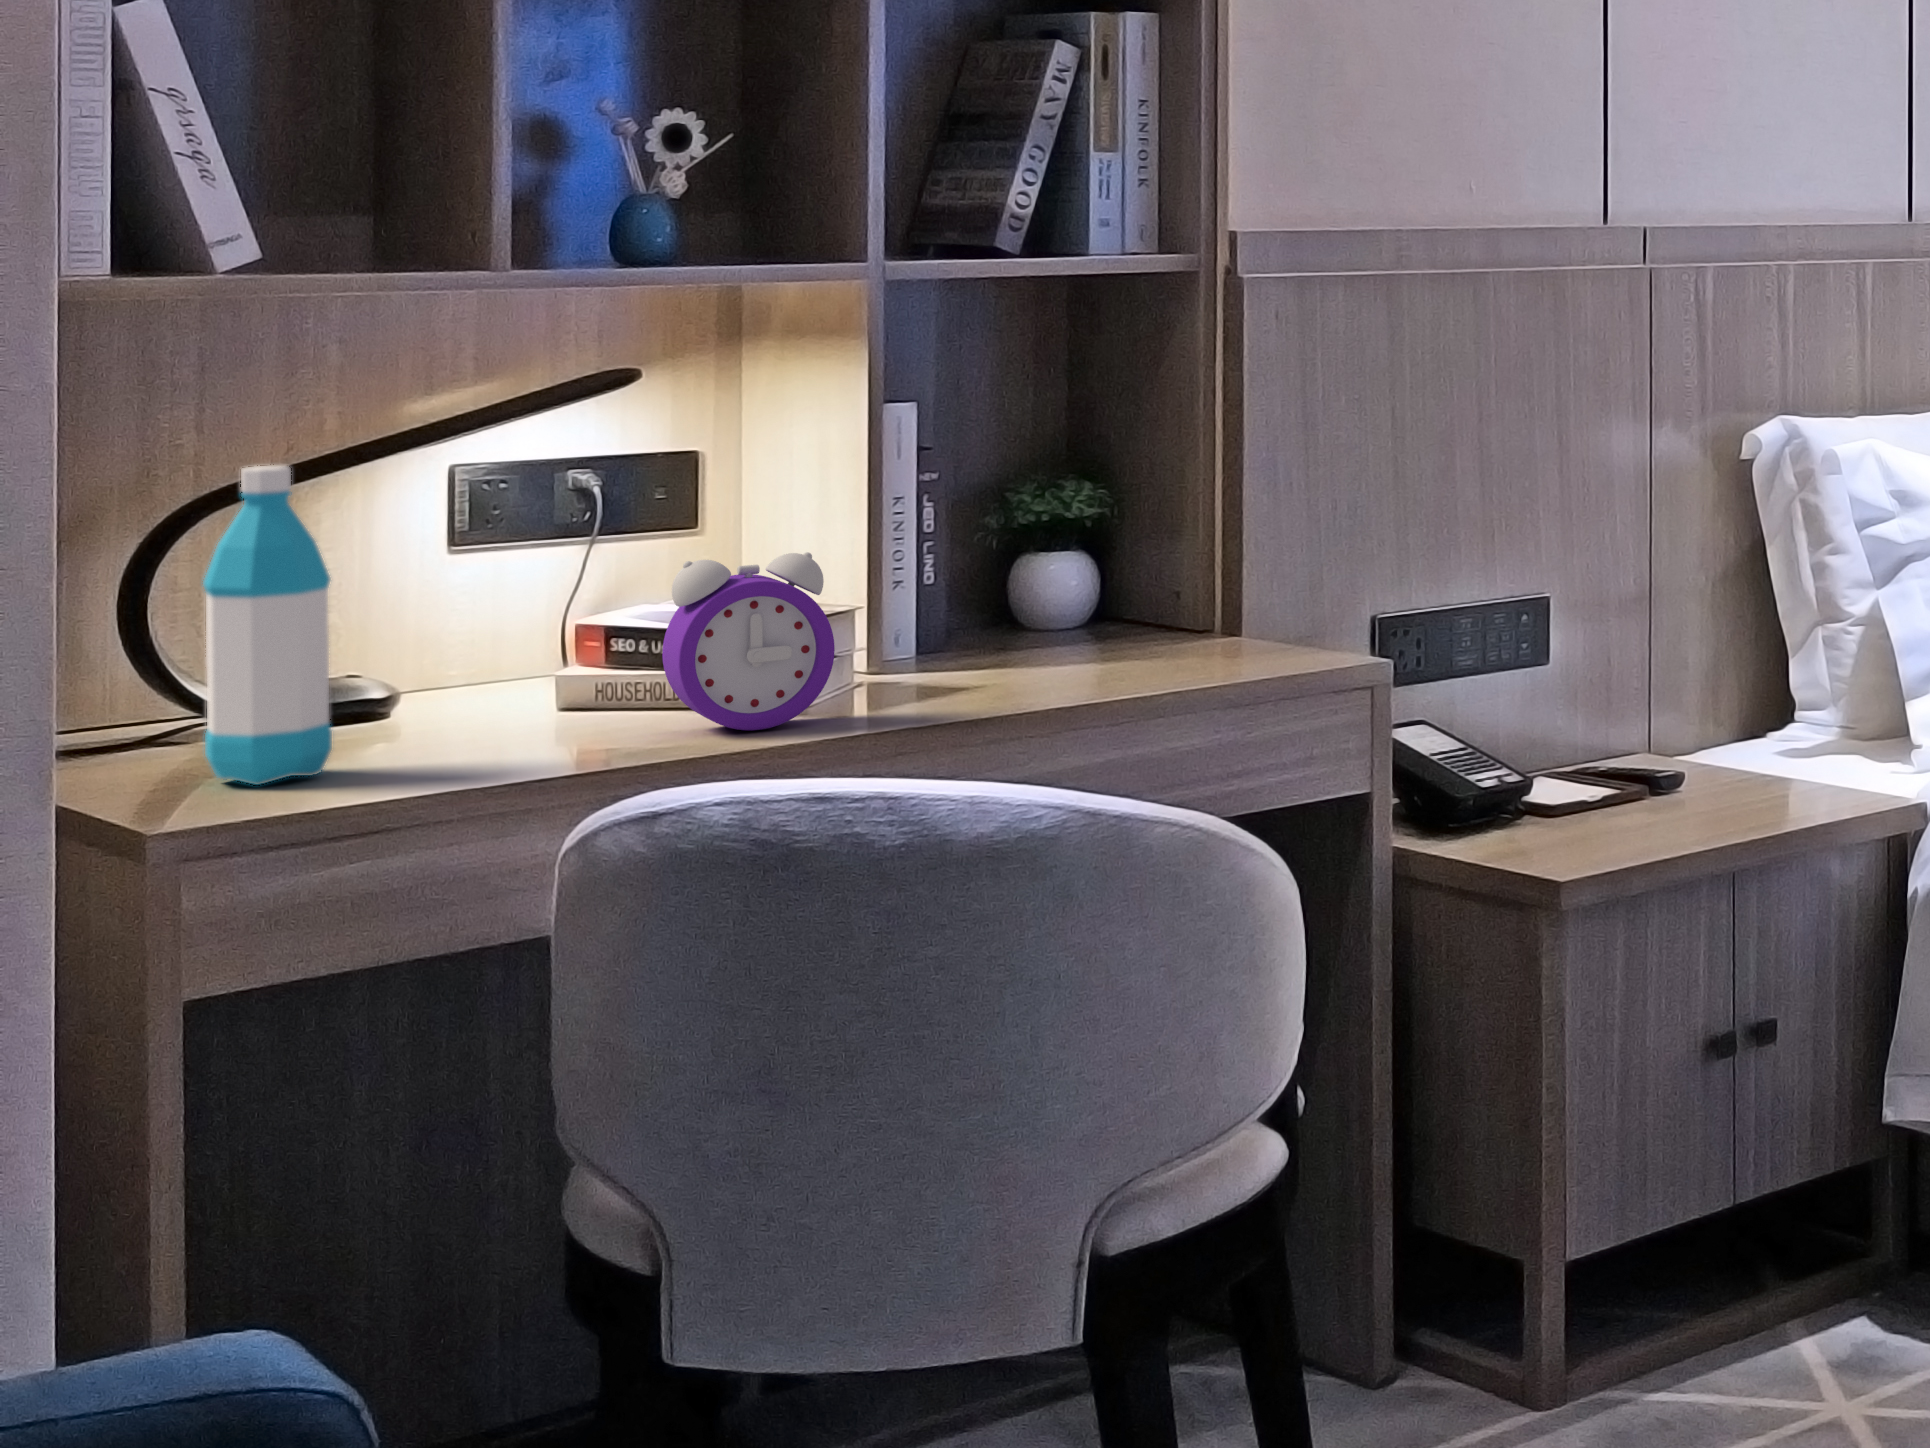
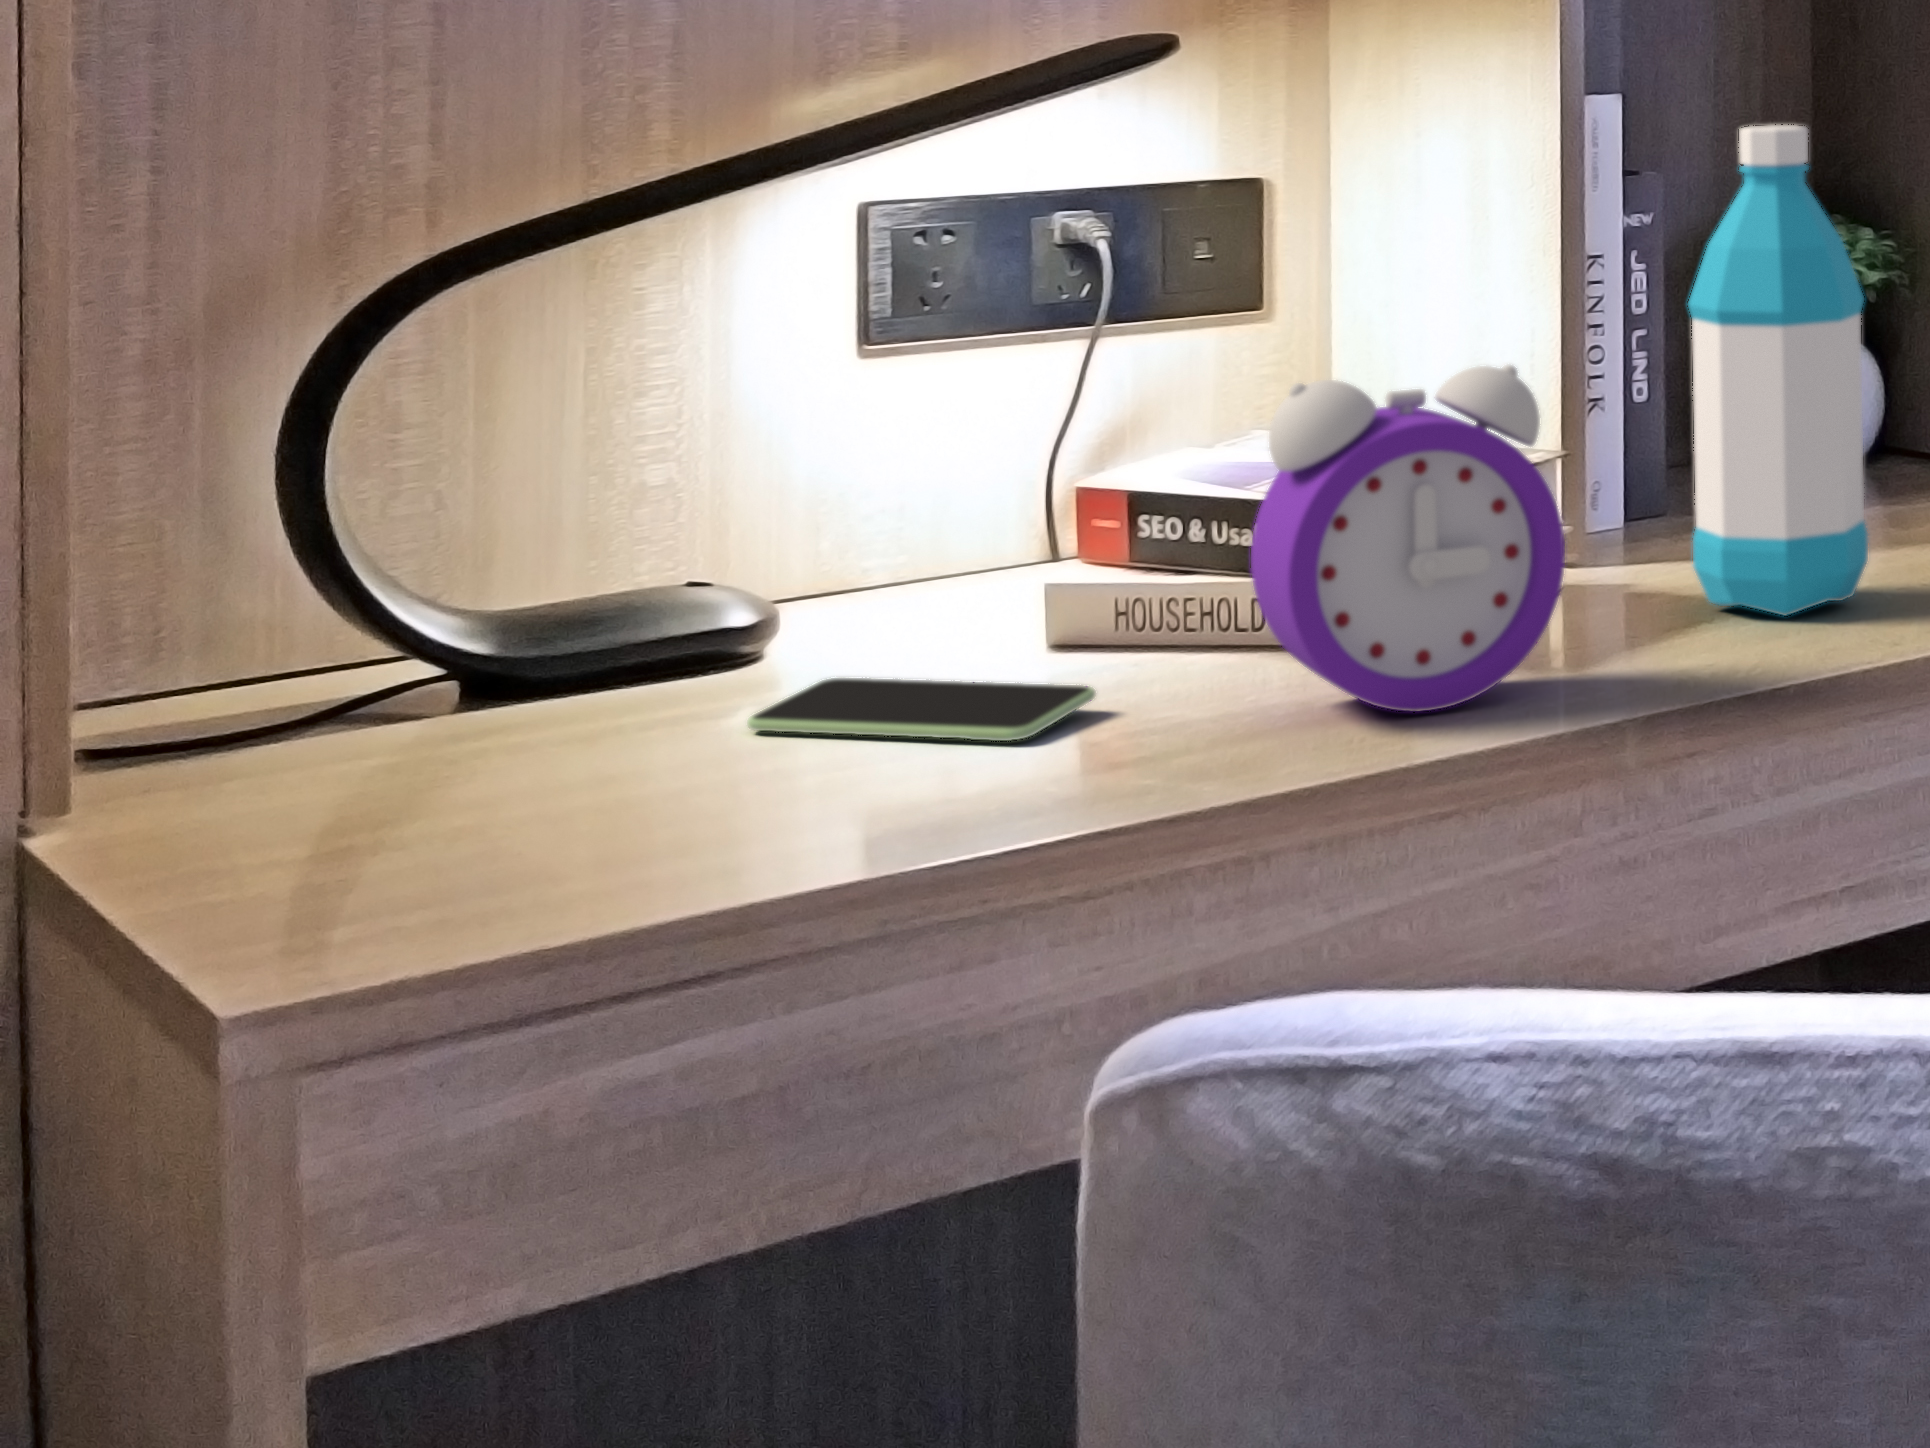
water bottle: present [203,466,332,785] -> present [1688,125,1868,616]
smartphone: none [384,718,577,744] -> present [747,678,1095,741]

